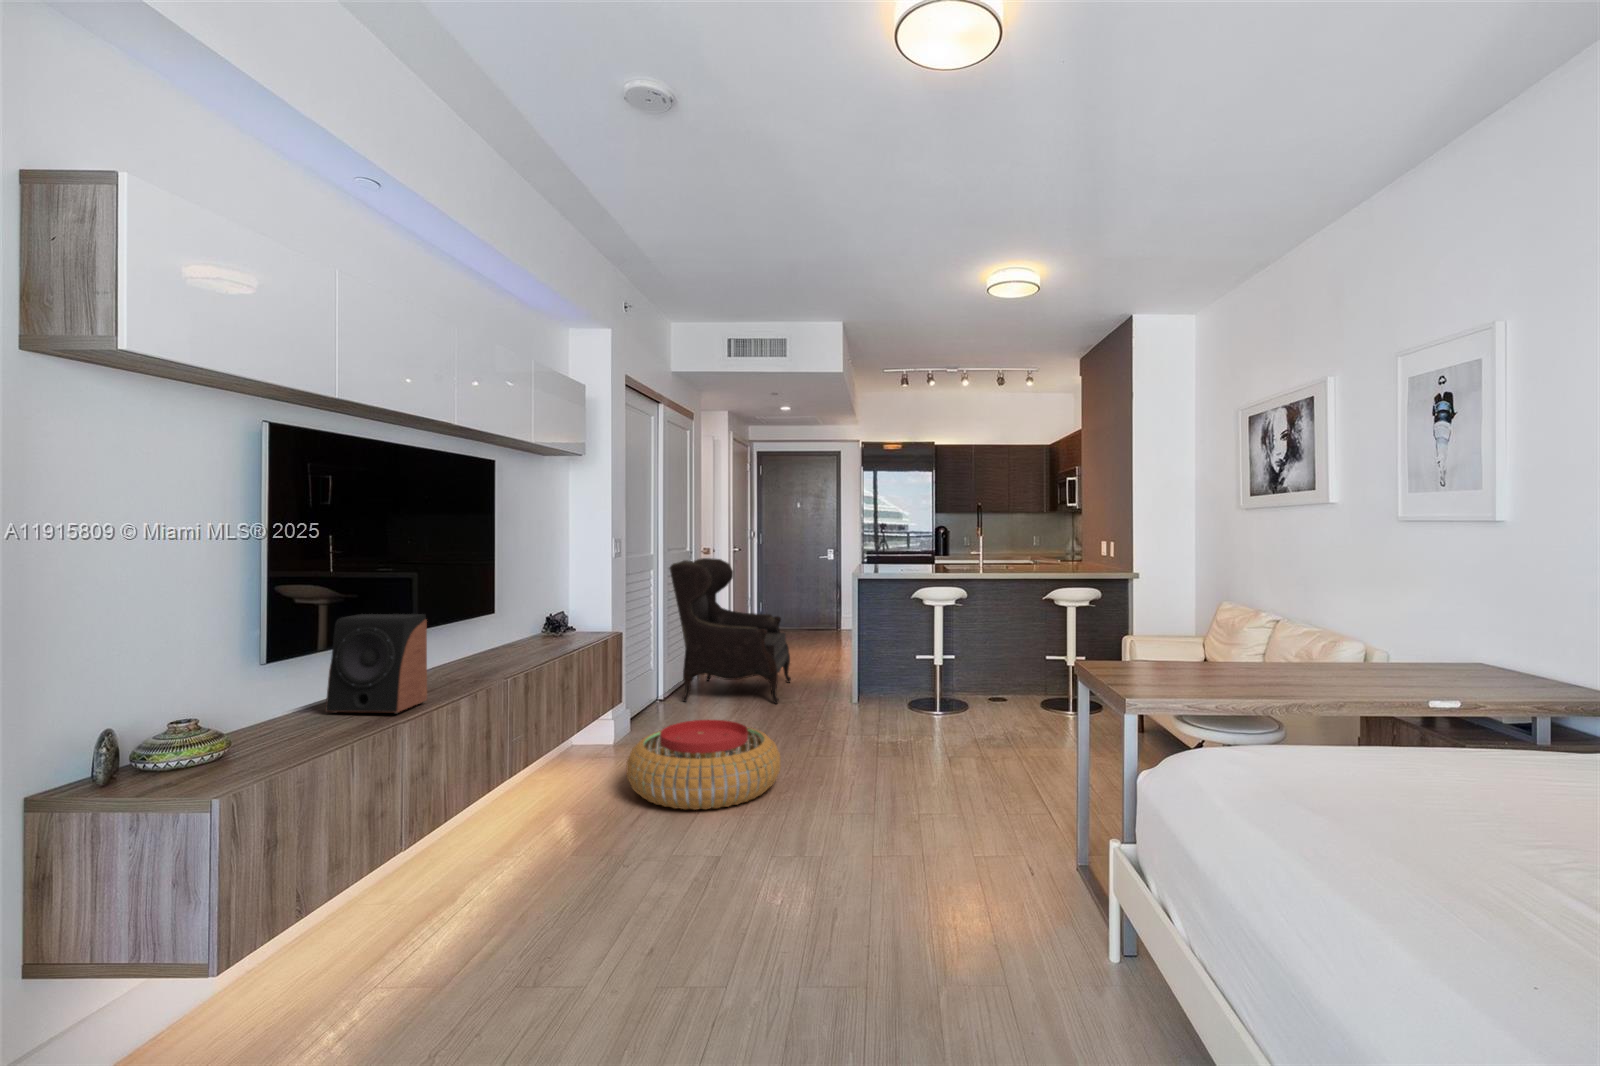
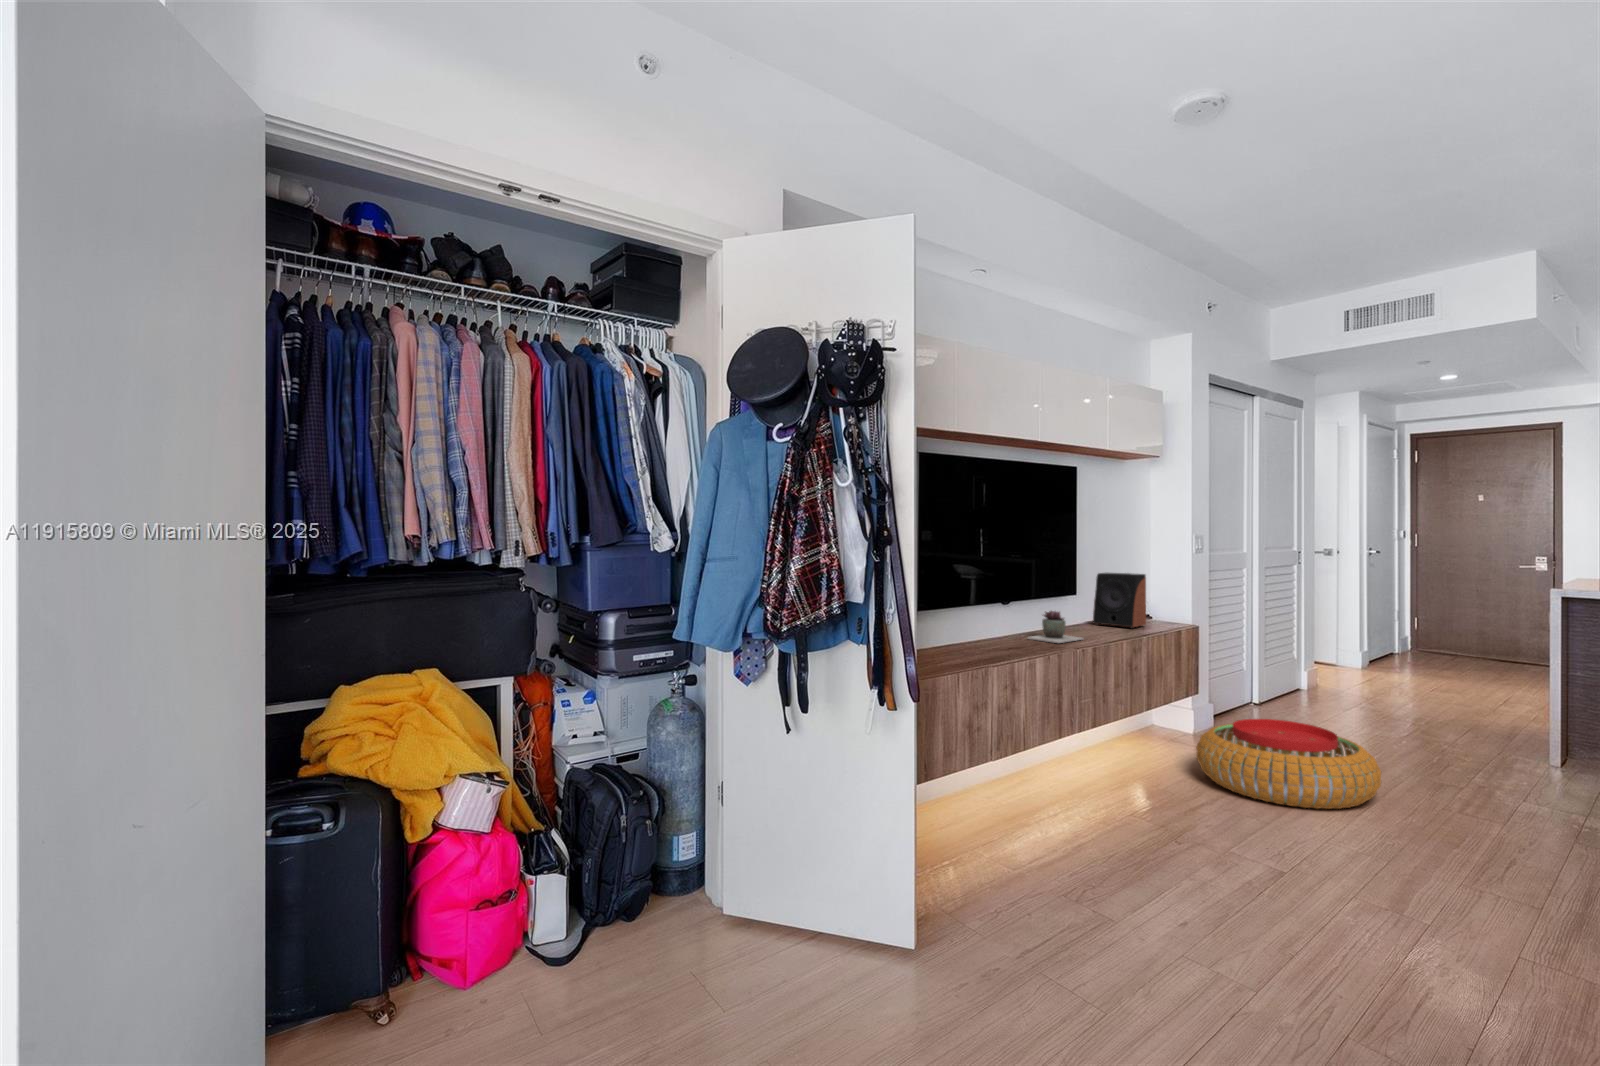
armchair: present [670,558,791,704] -> none [1266,559,1441,731]
speaker: present [325,614,427,714] -> present [1093,573,1146,628]
succulent plant: none [435,635,507,677] -> present [1028,611,1083,643]

